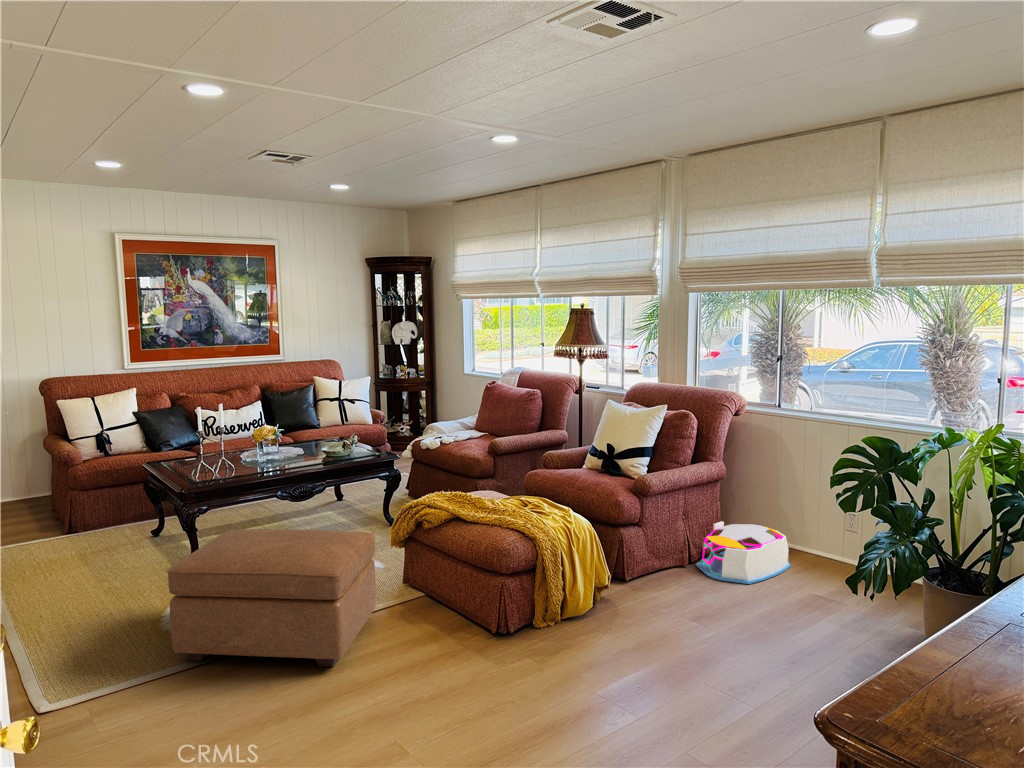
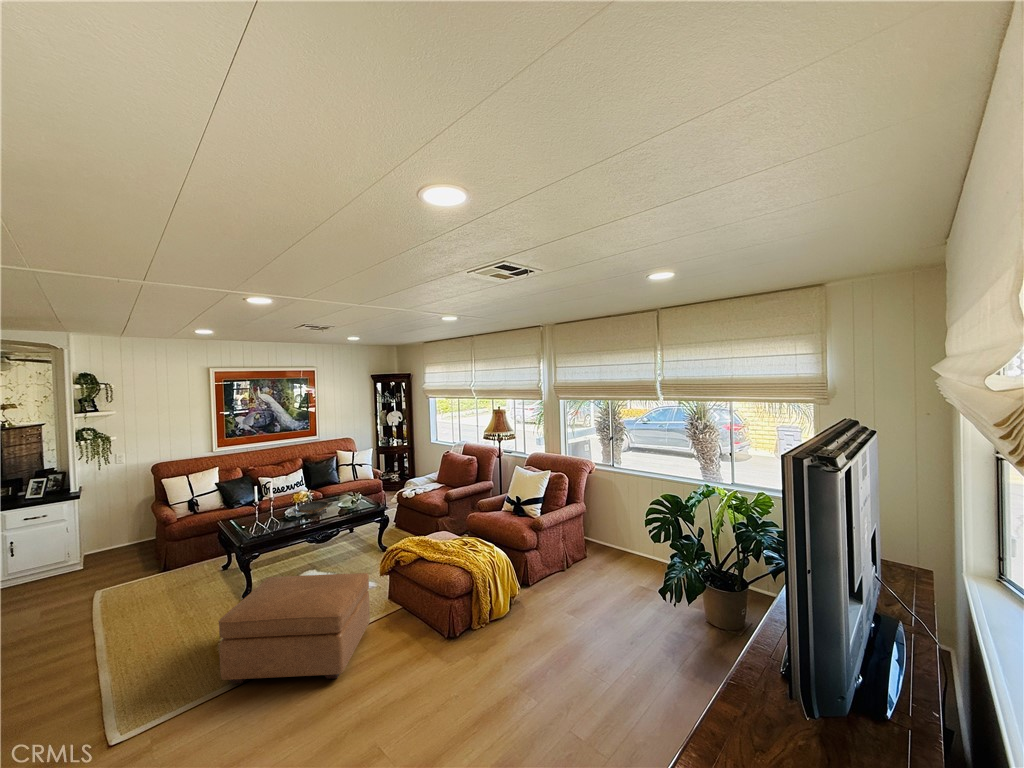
decorative bowl: none [254,440,312,463] -> present [294,501,333,518]
storage bin: present [696,521,791,584] -> none [571,539,625,581]

